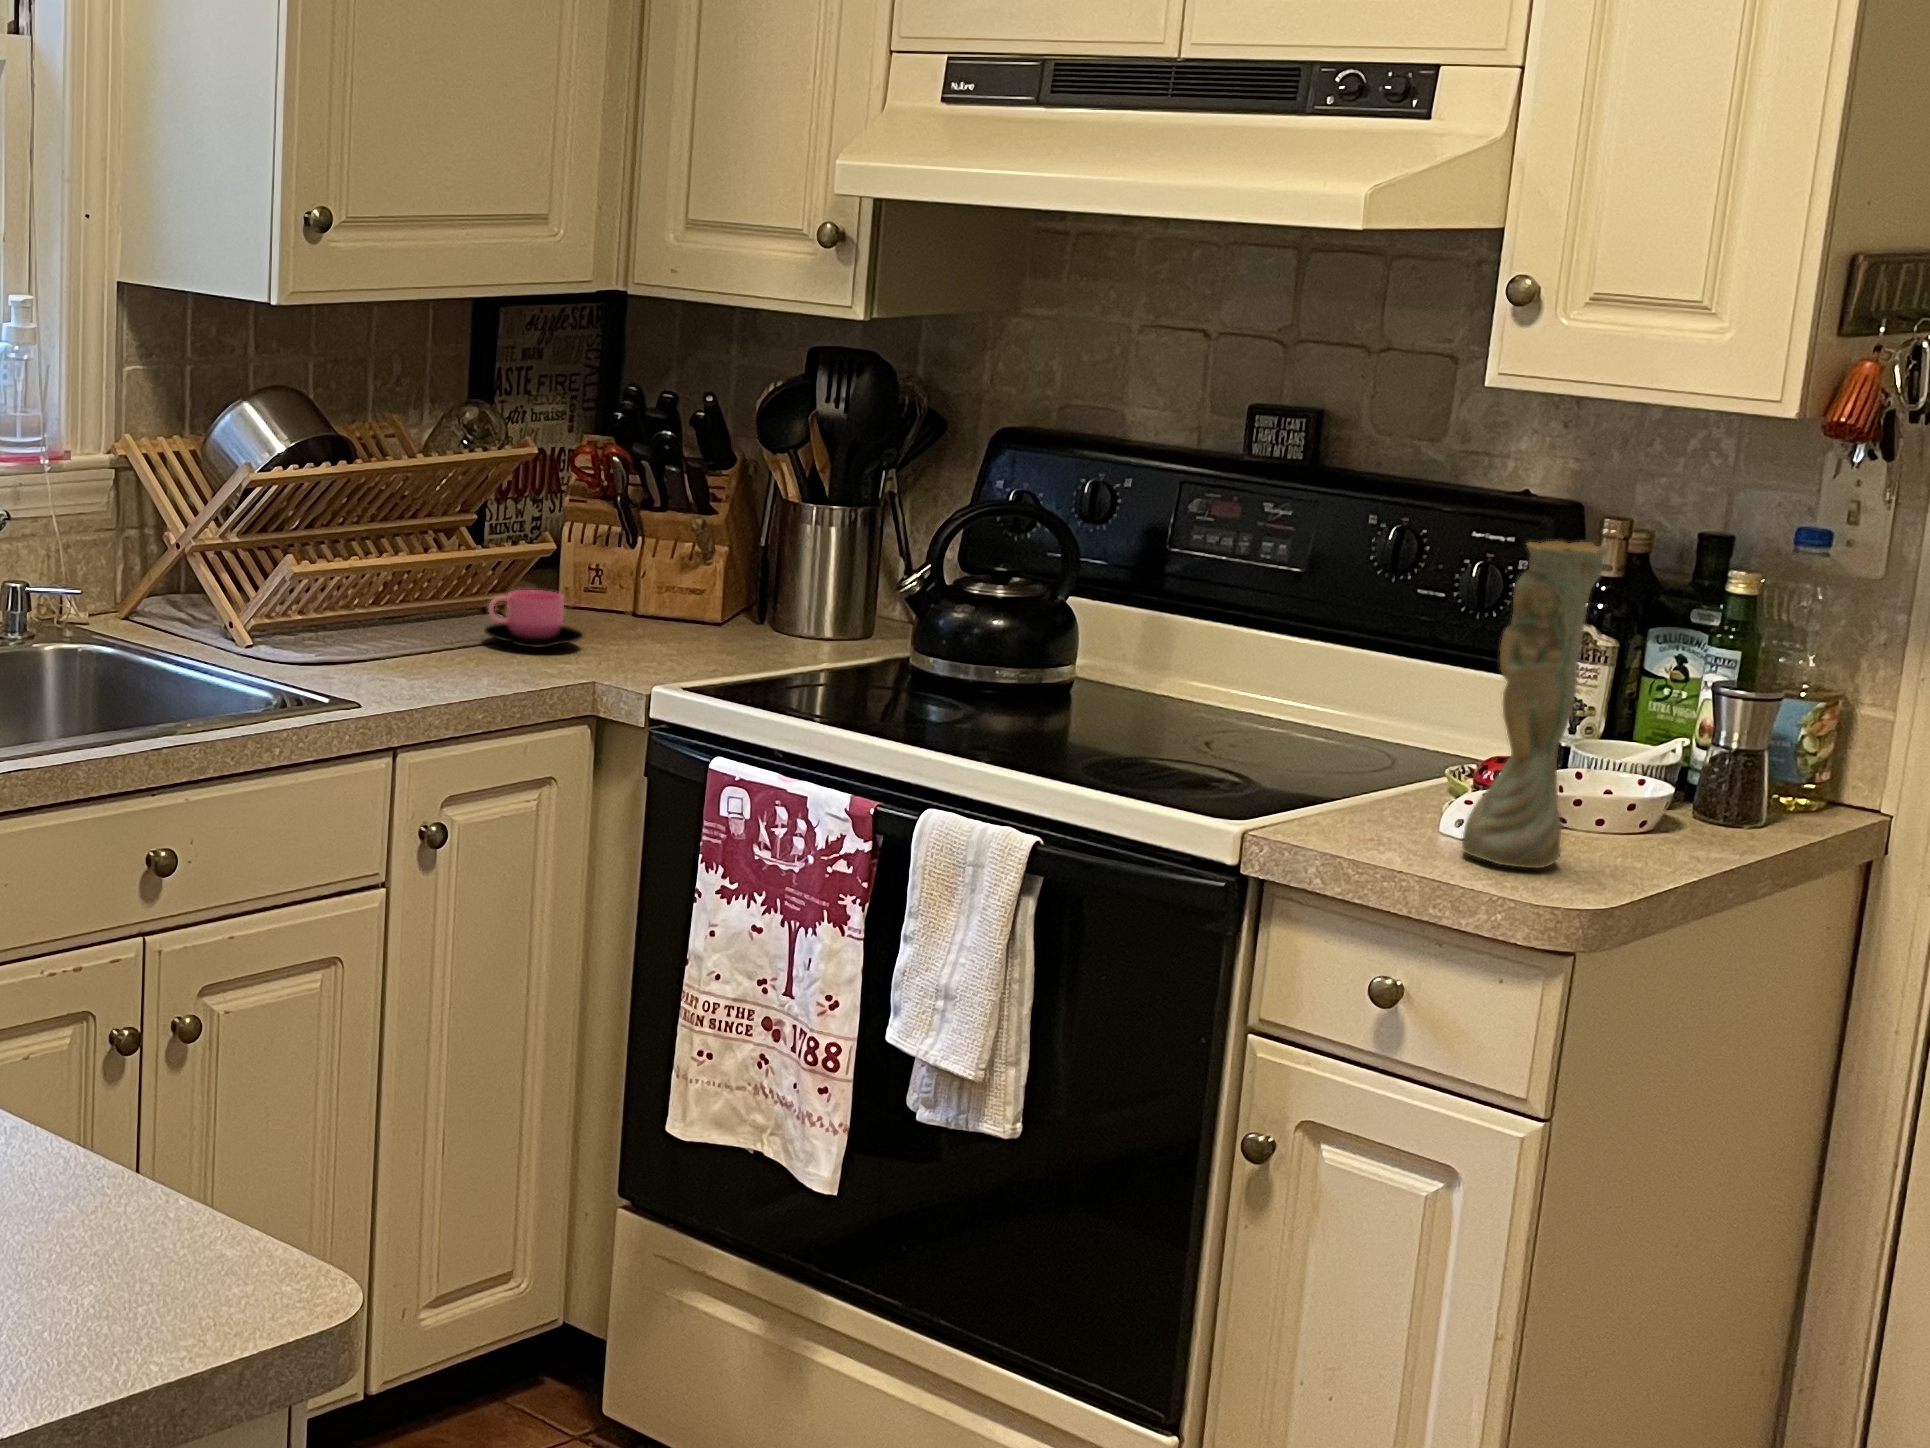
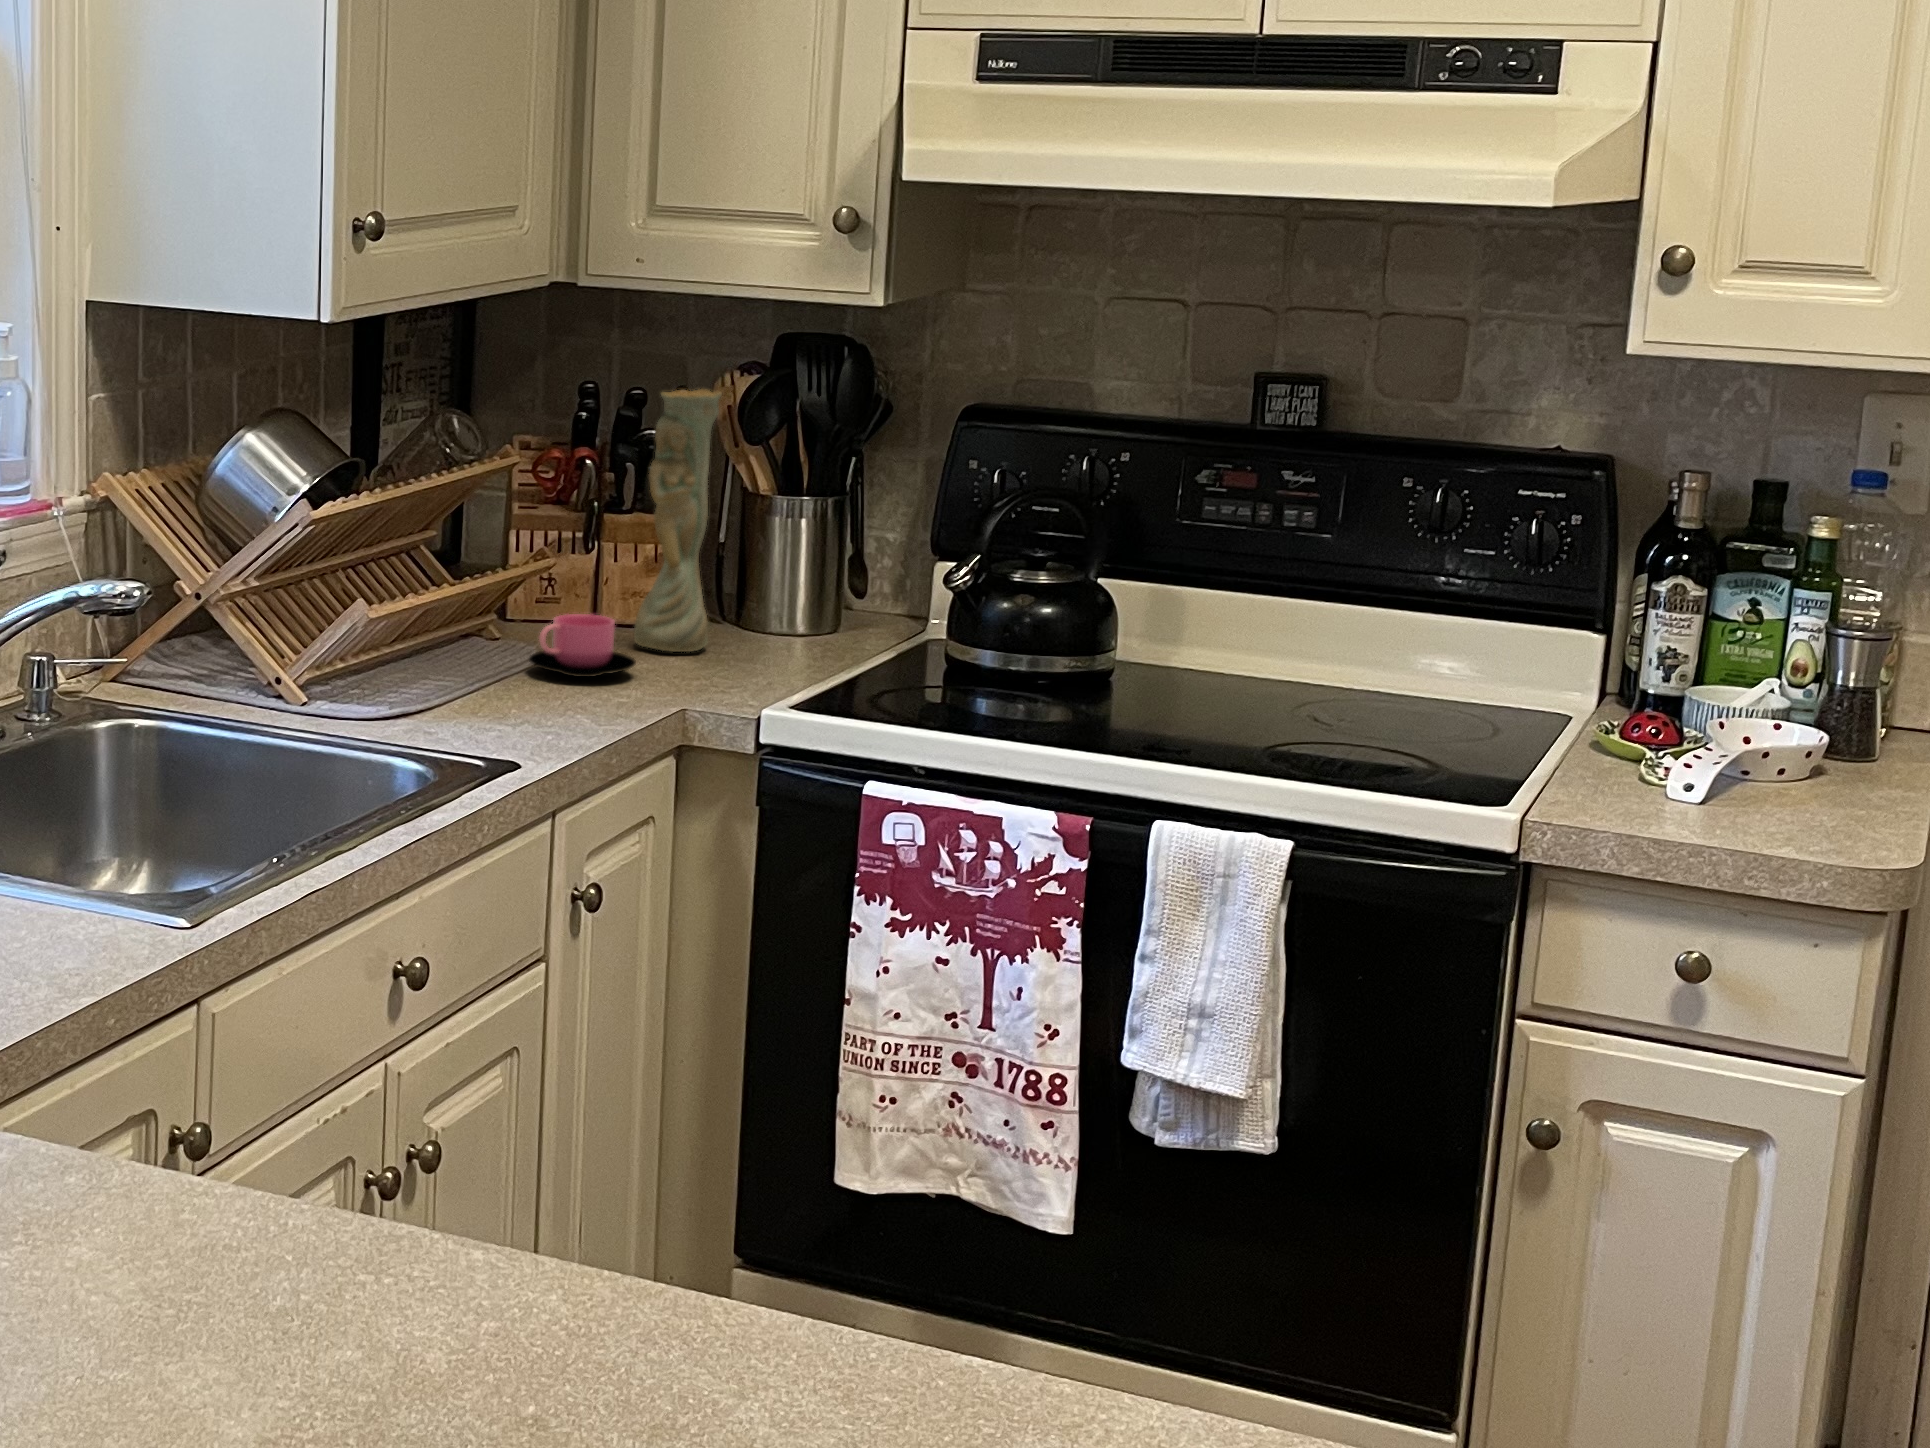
vase: present [1462,541,1609,868] -> present [634,389,722,652]

